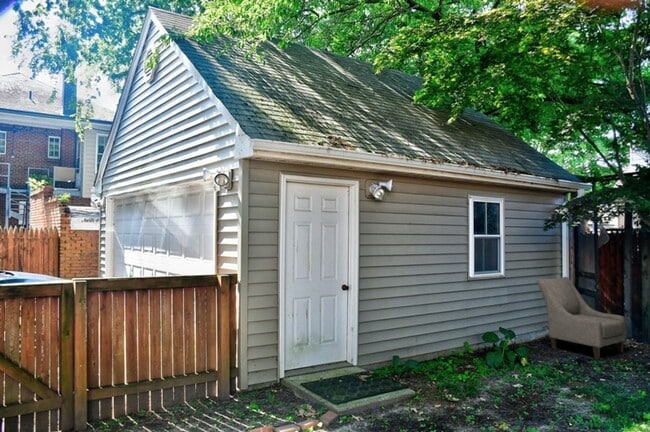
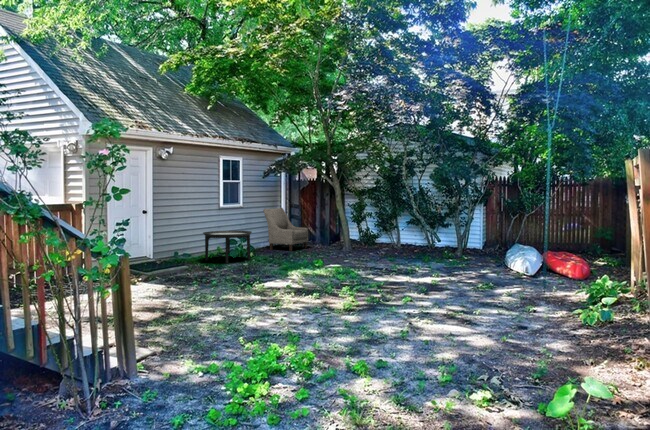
round table: none [441,317,533,390] -> present [203,231,252,264]

